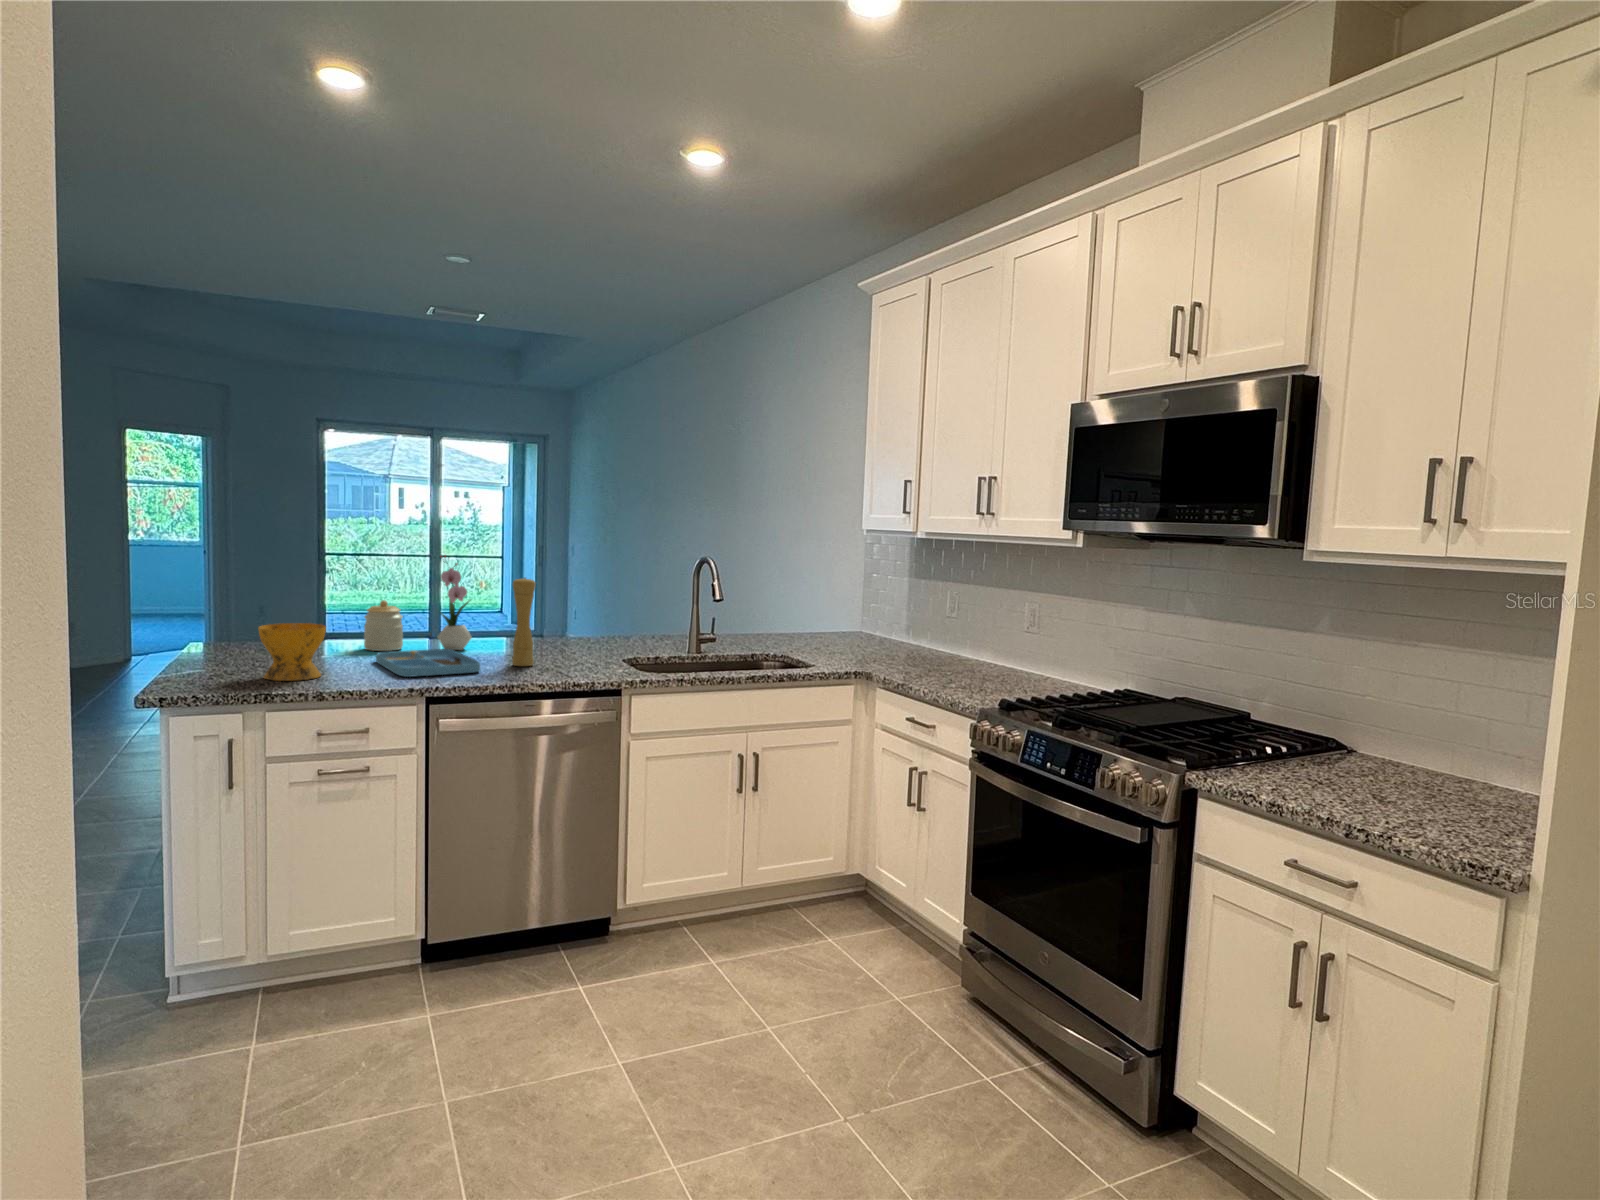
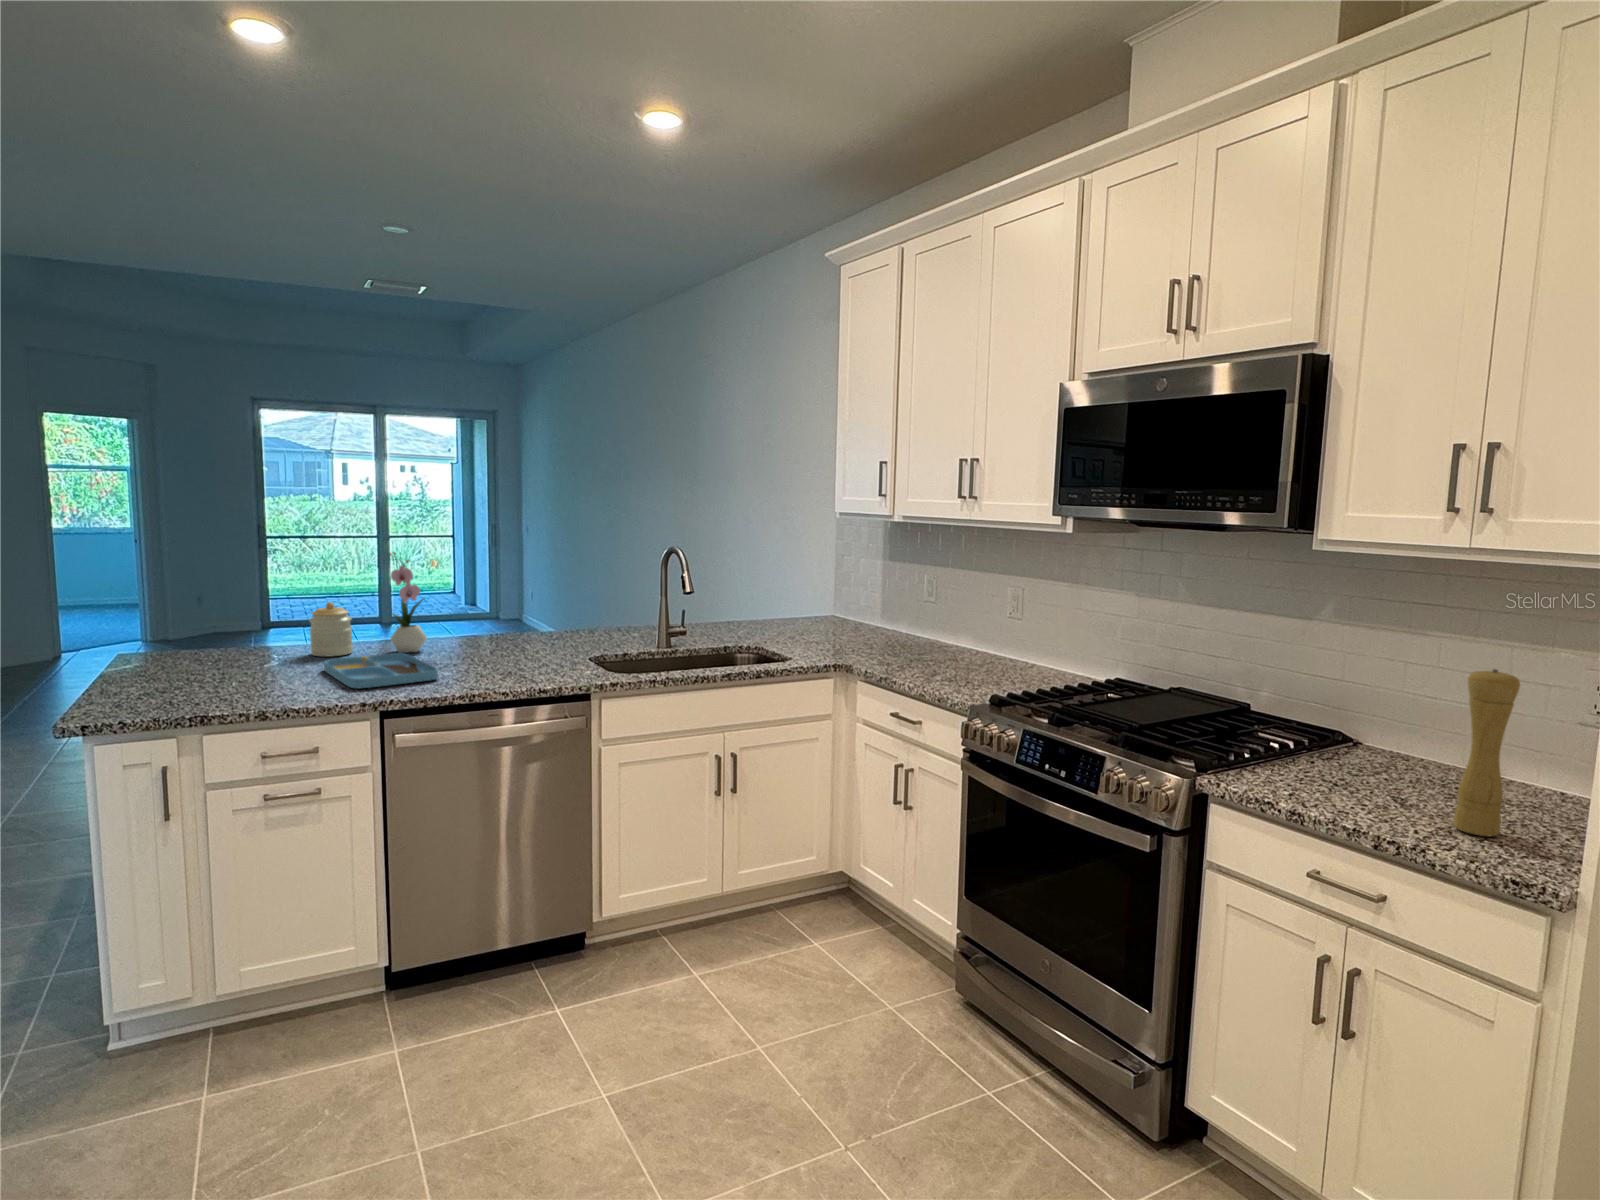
pepper mill: present [512,578,536,666] -> present [1453,669,1520,836]
bowl: present [258,623,326,681] -> none [190,634,267,699]

